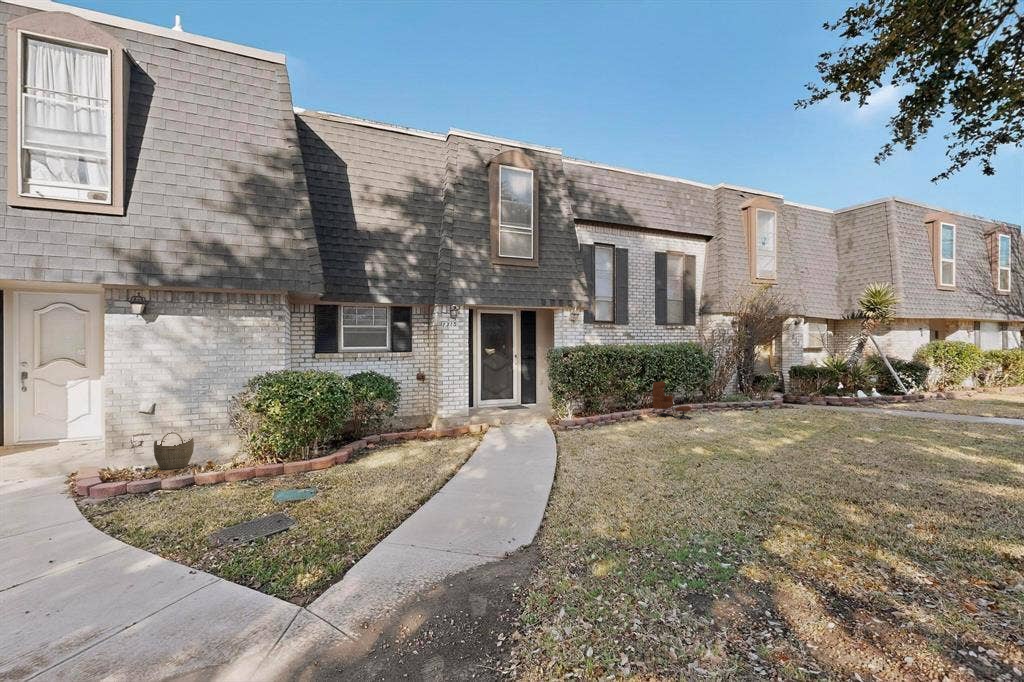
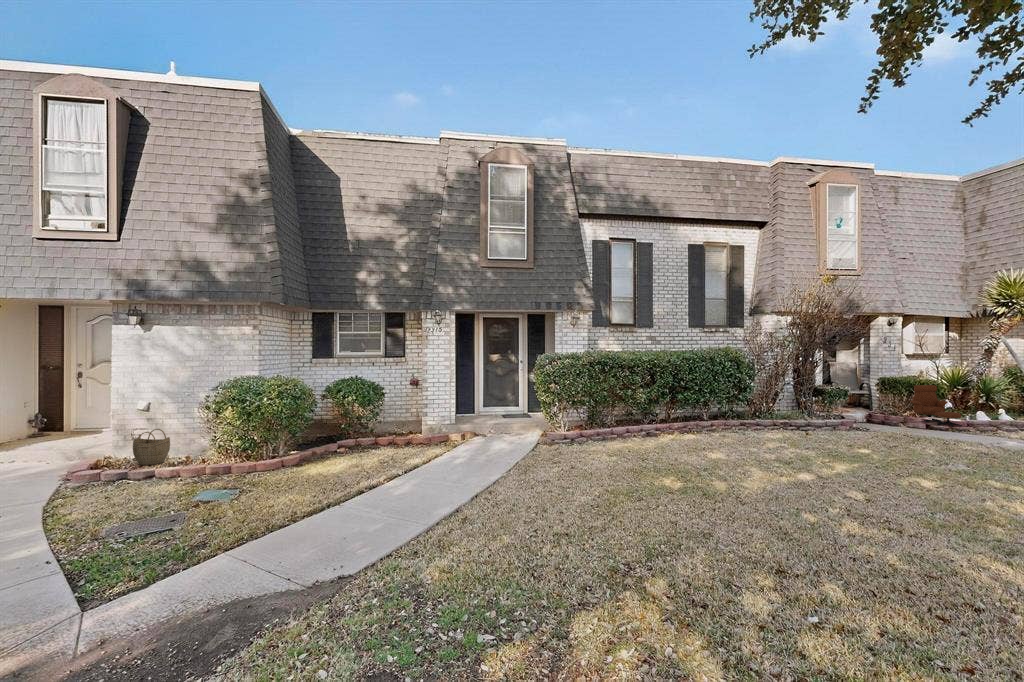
lounge chair: present [652,382,692,419] -> present [910,385,962,427]

